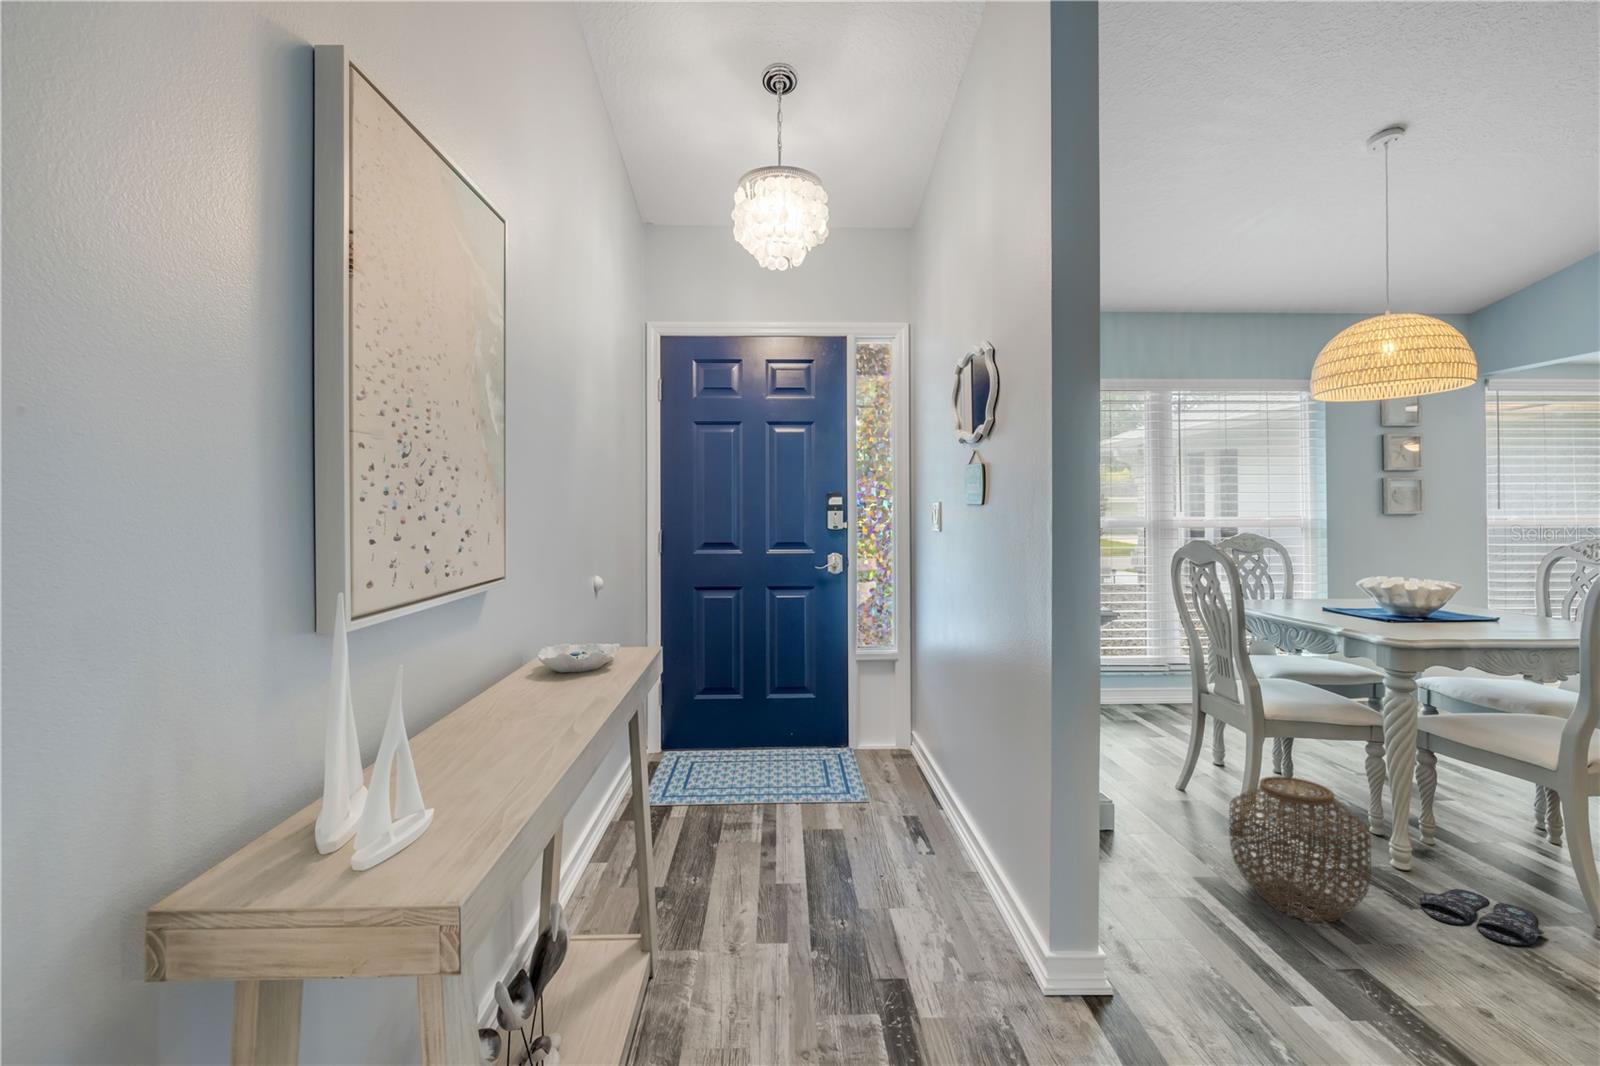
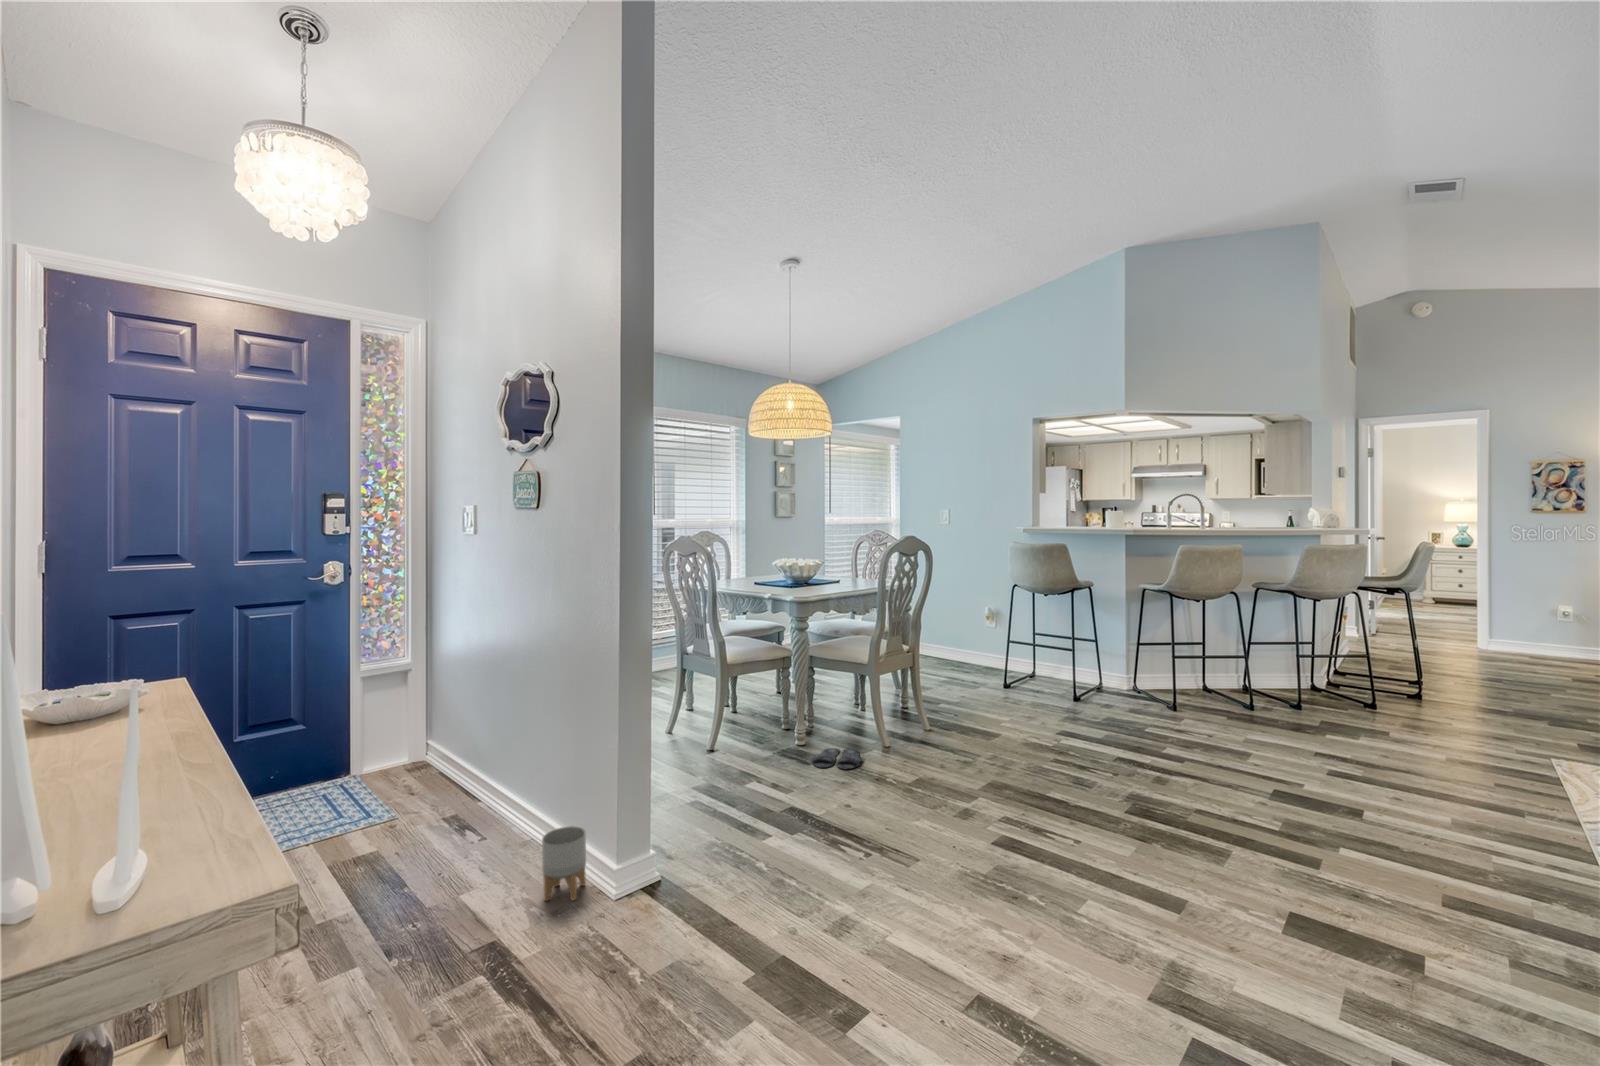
woven basket: present [1229,776,1371,922] -> none [716,700,792,791]
planter: none [965,875,1016,971] -> present [542,826,586,901]

